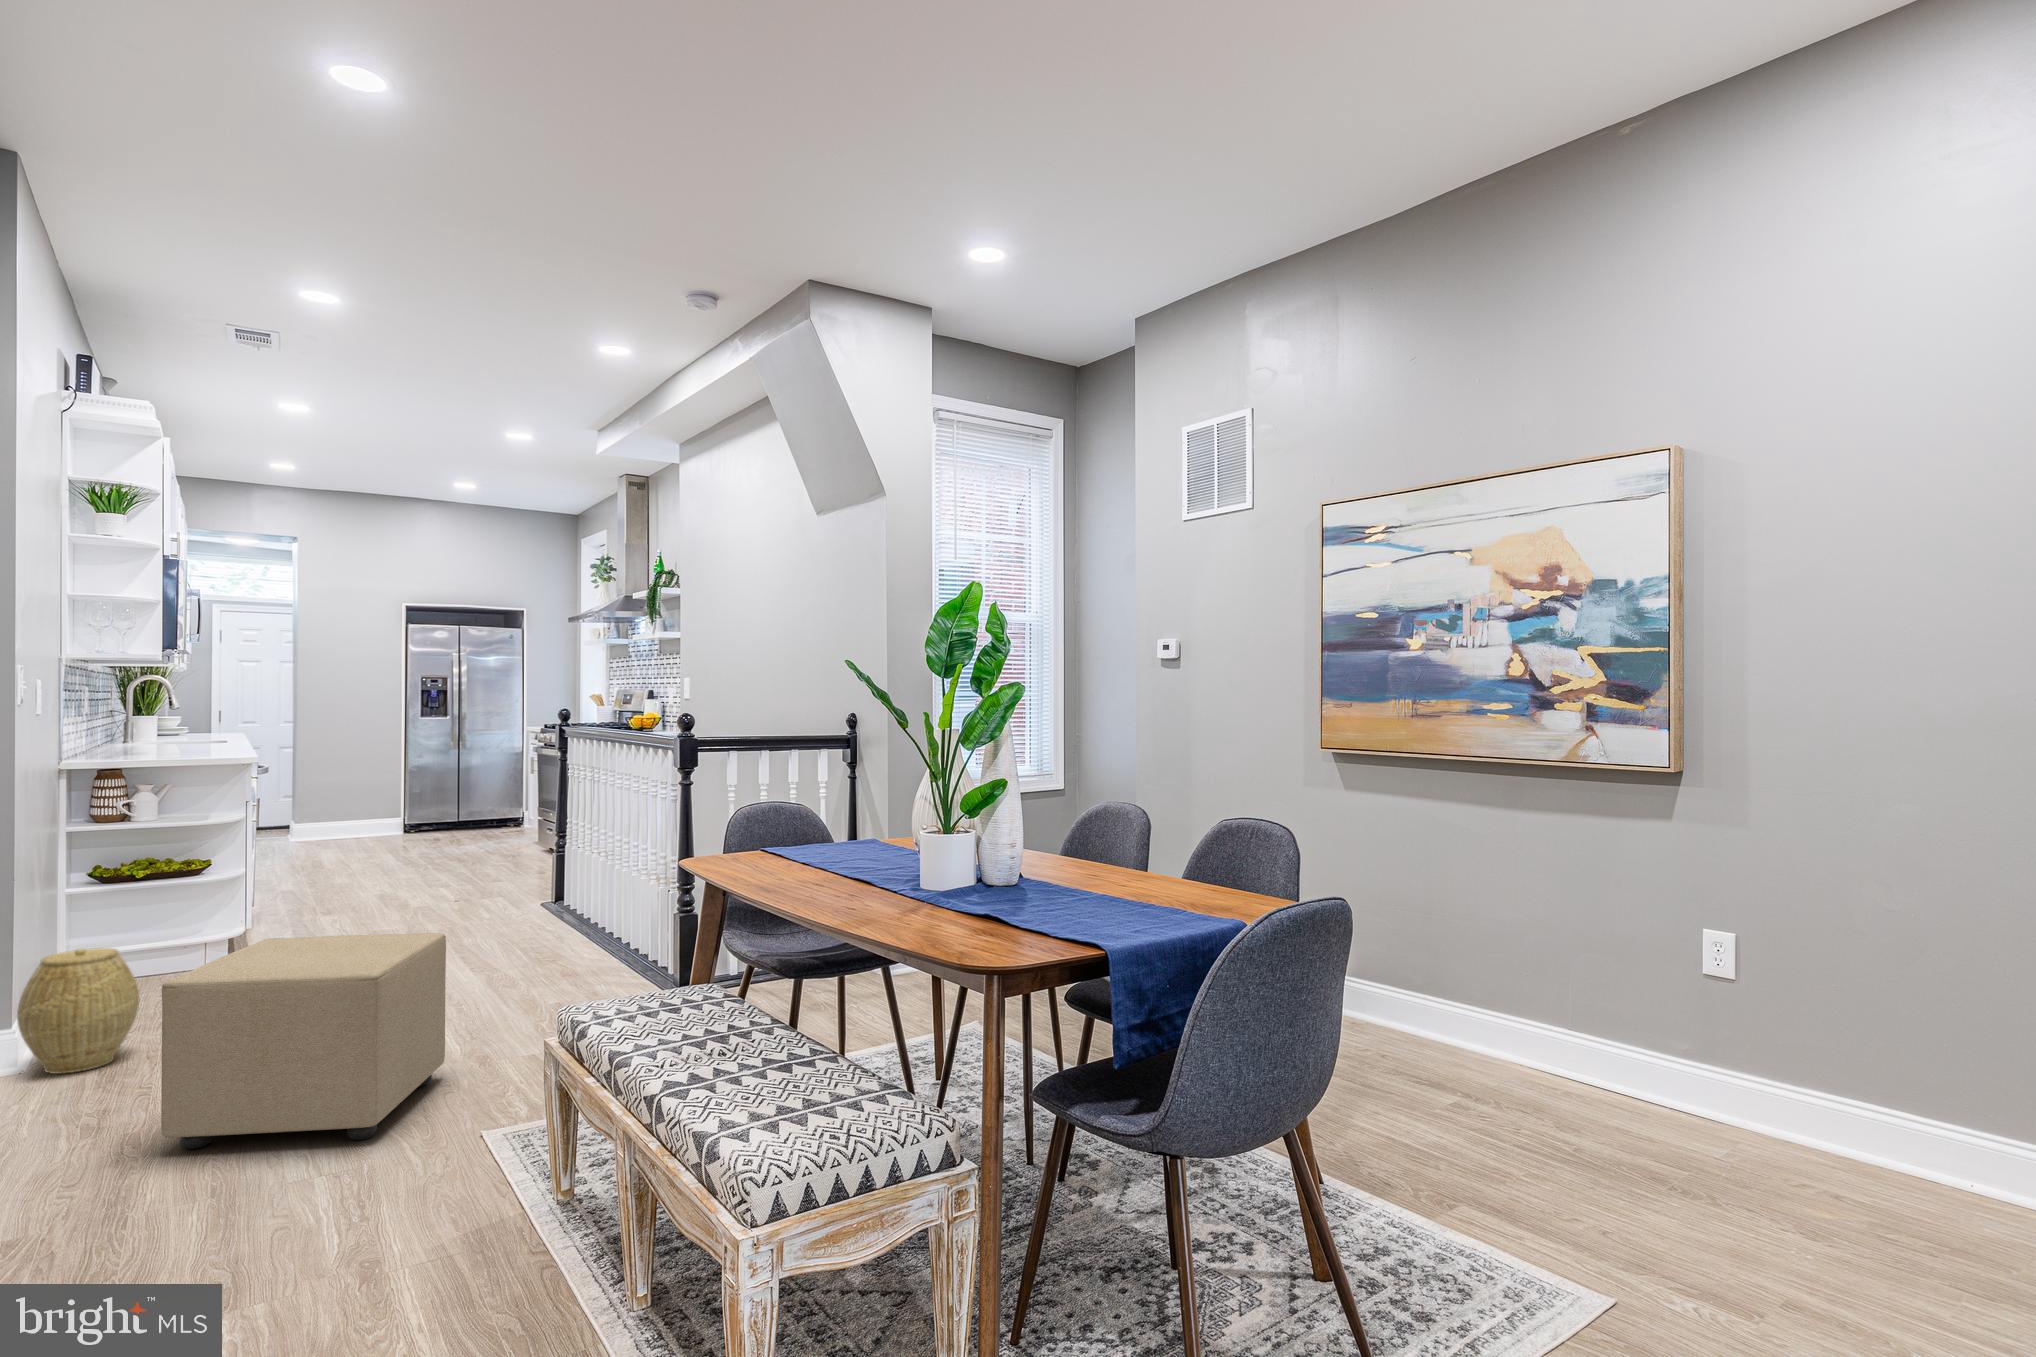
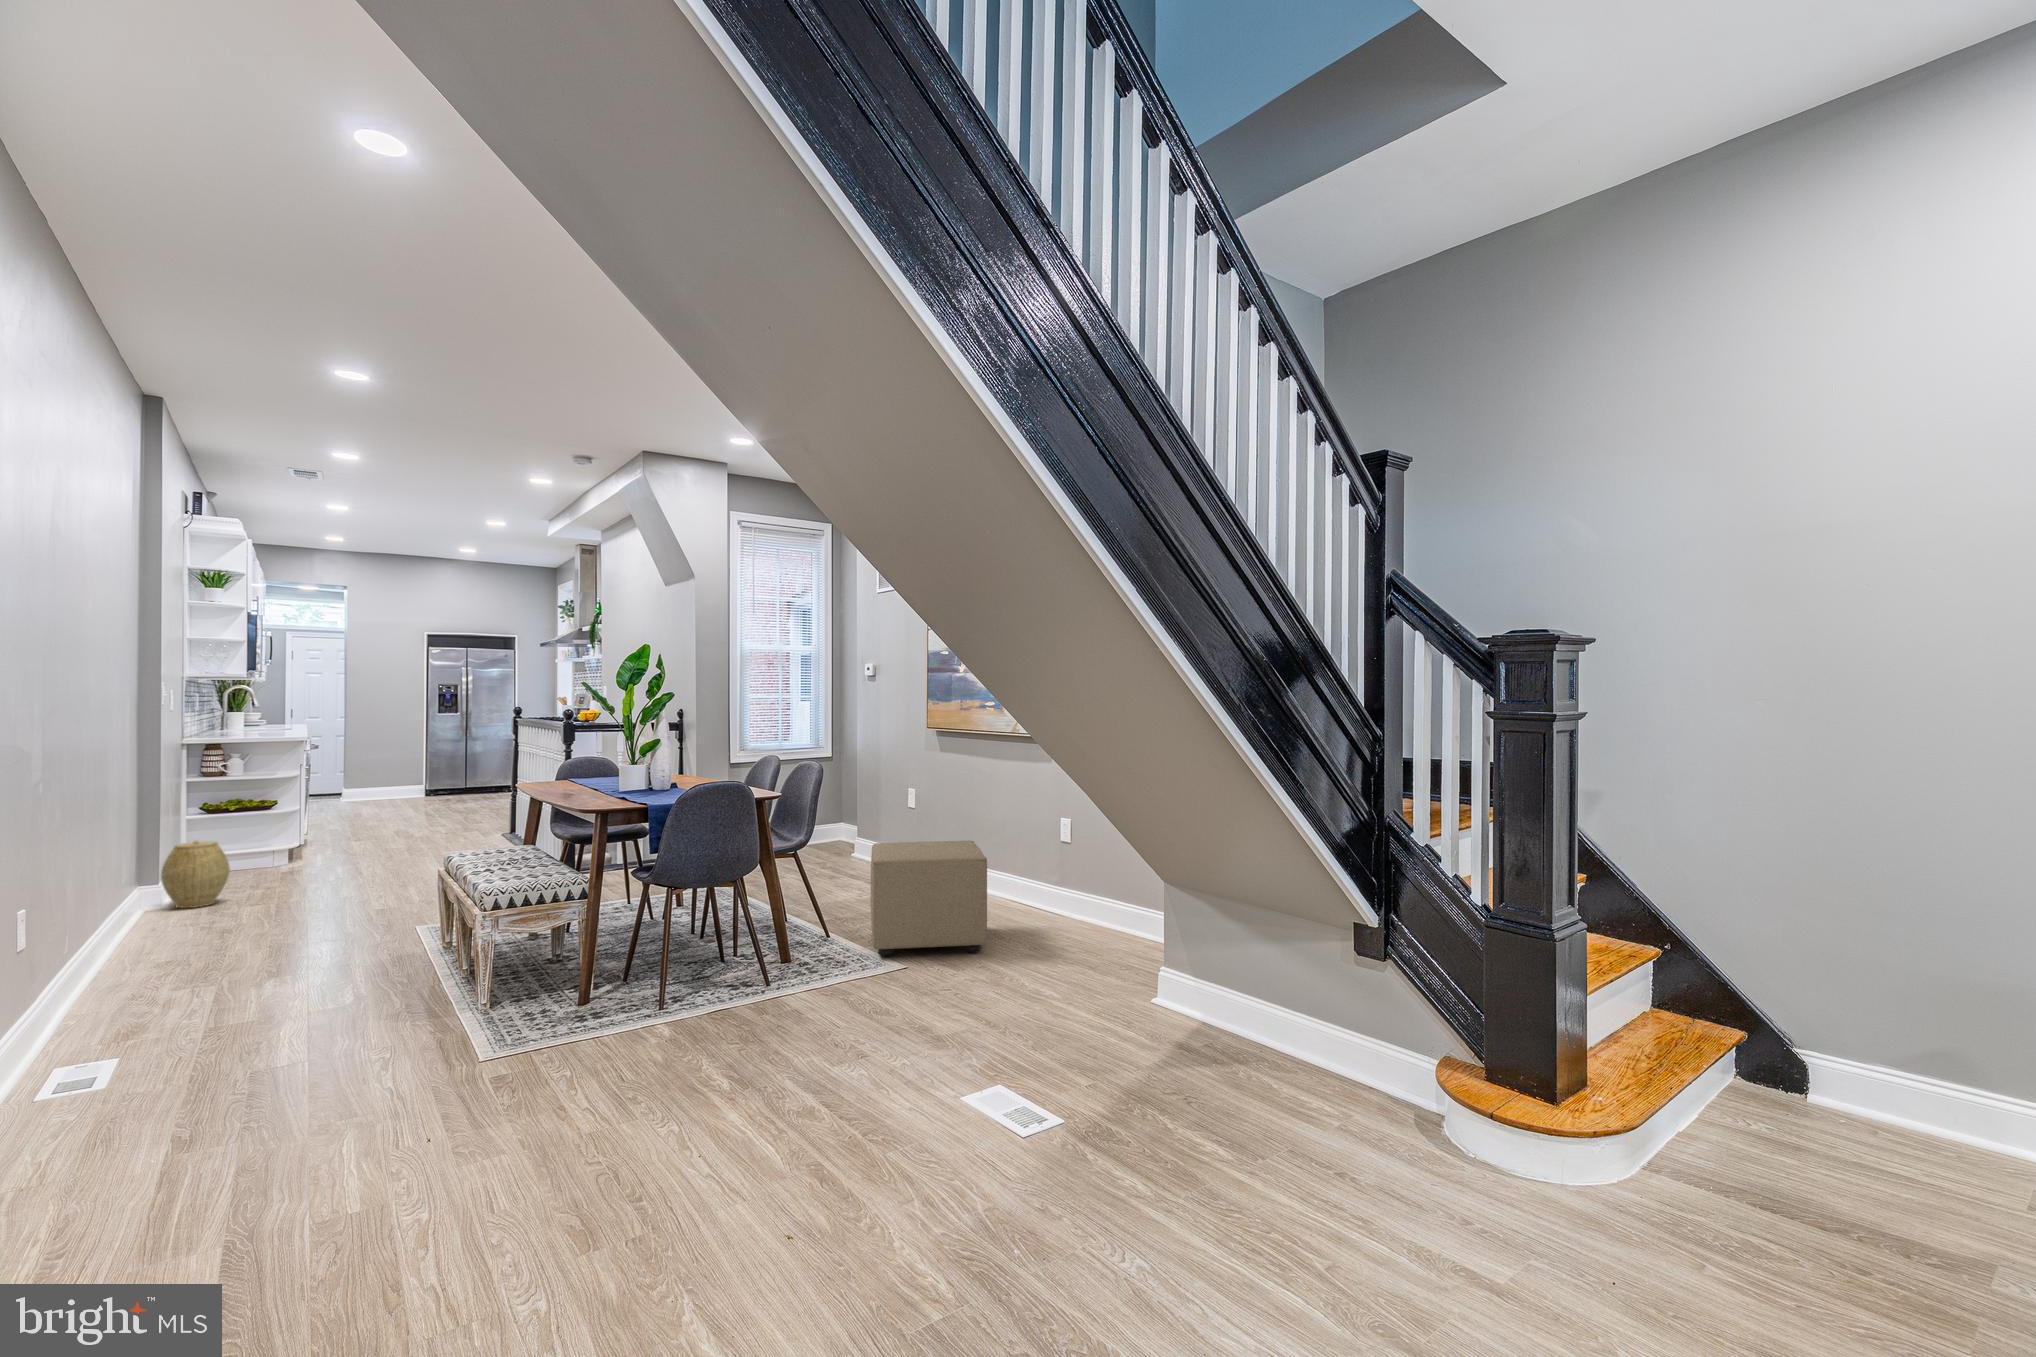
ottoman: present [161,933,446,1149] -> present [870,841,987,957]

